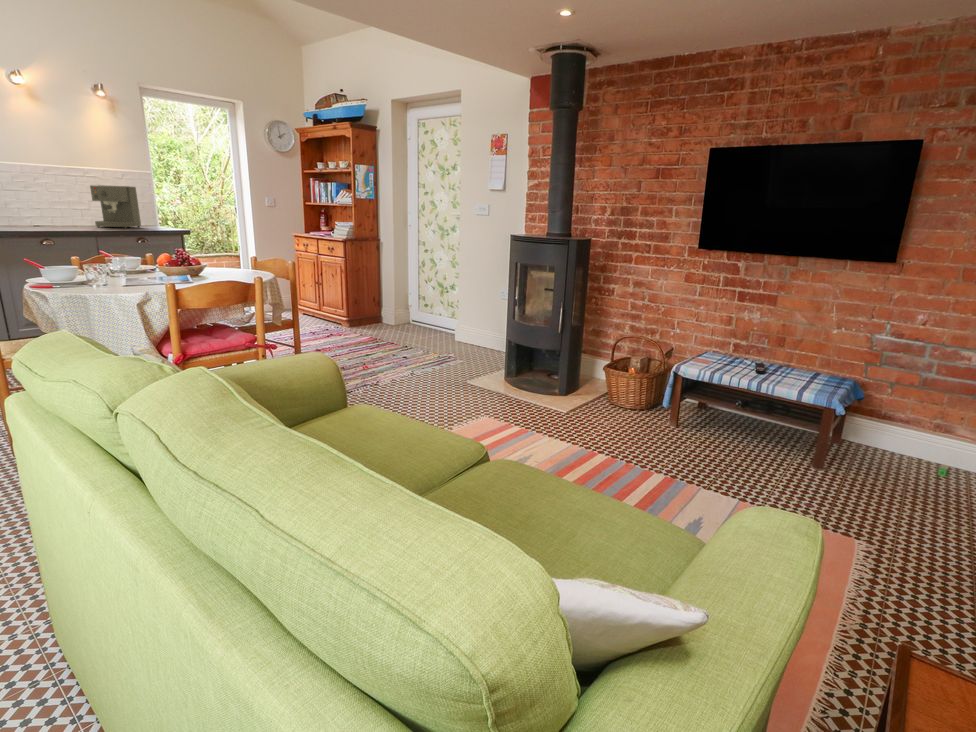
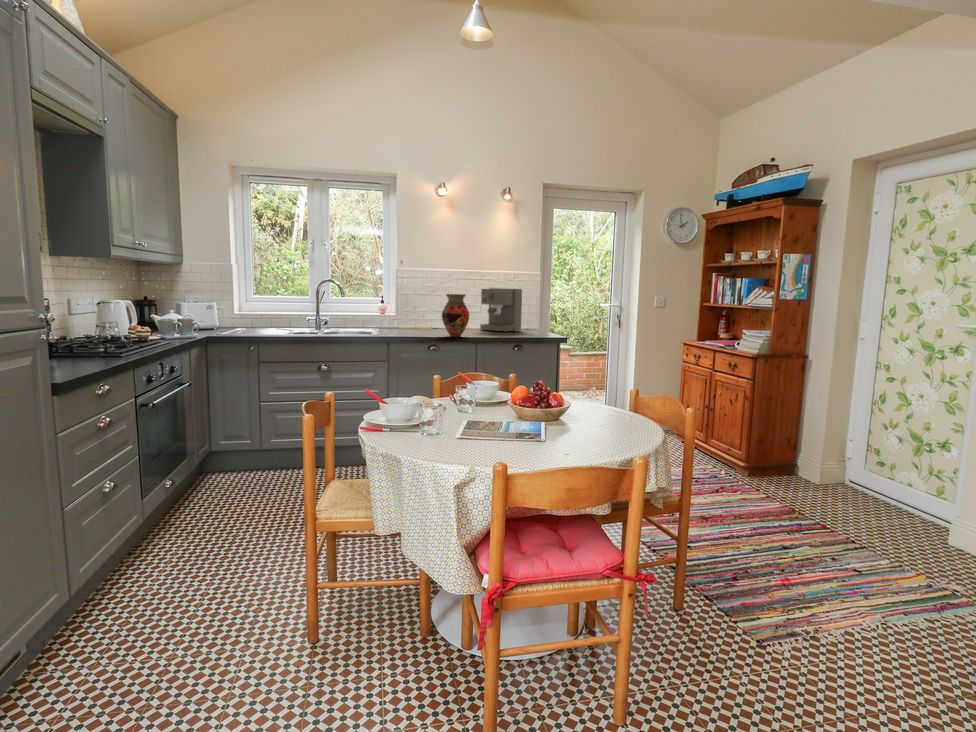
vase: none [54,189,87,231] -> present [442,294,469,337]

